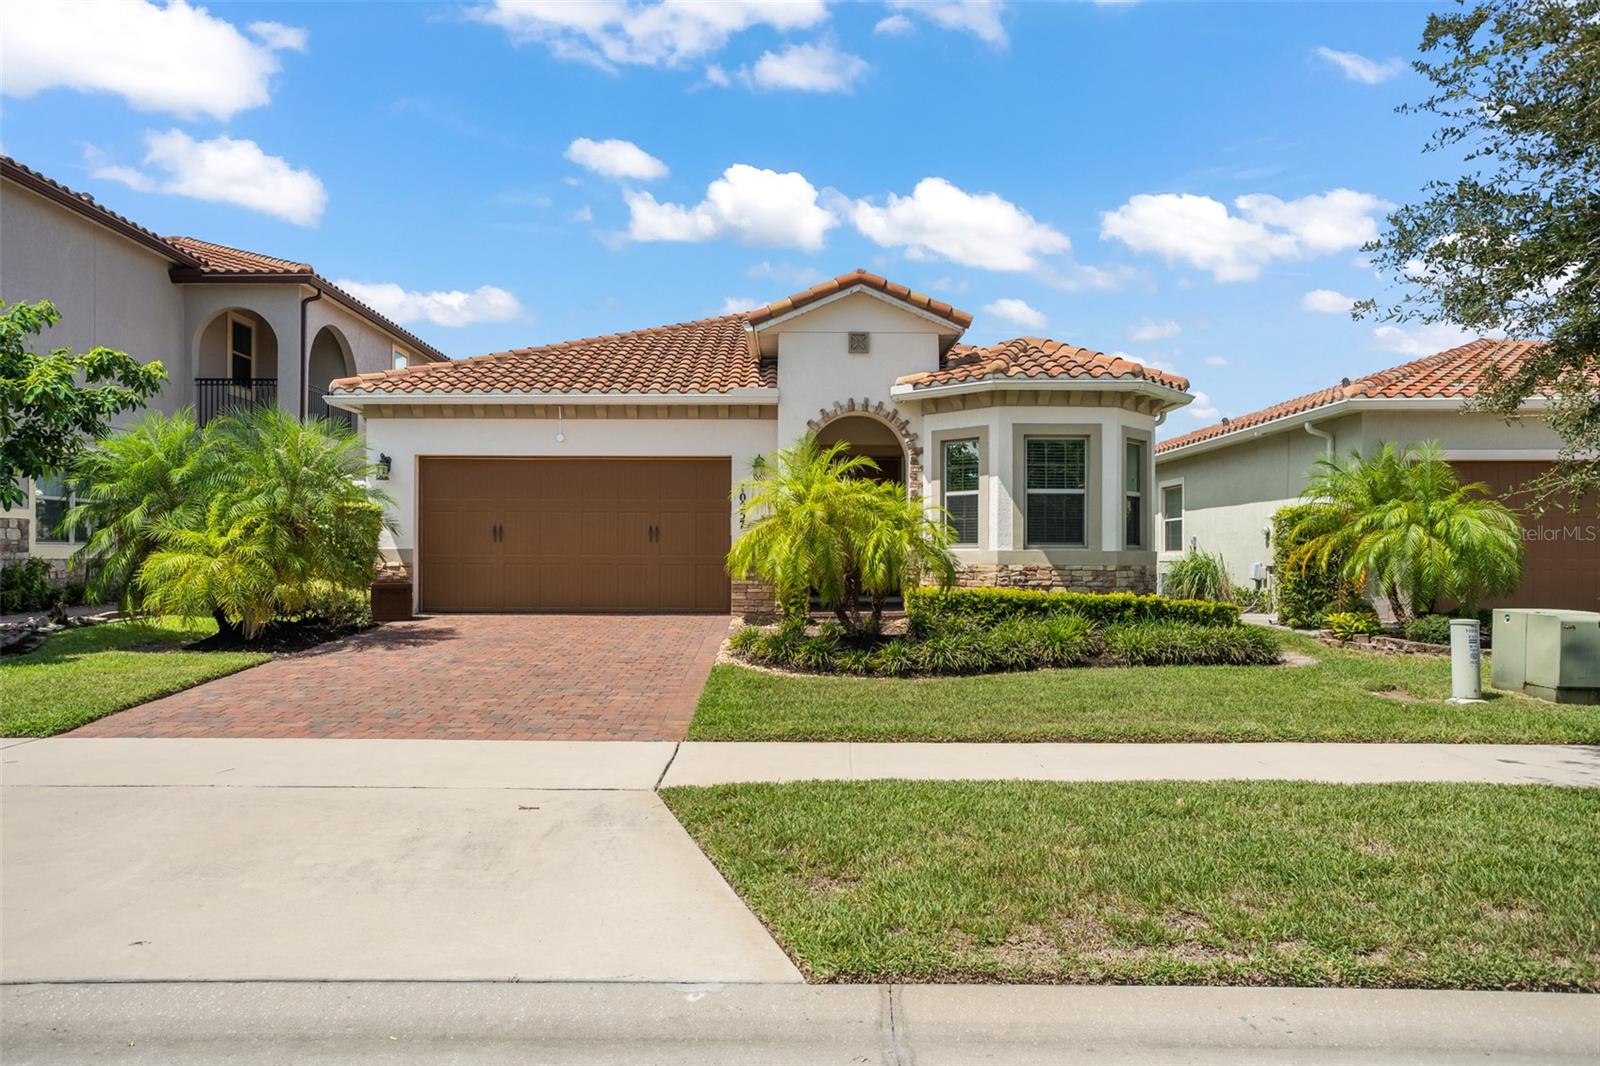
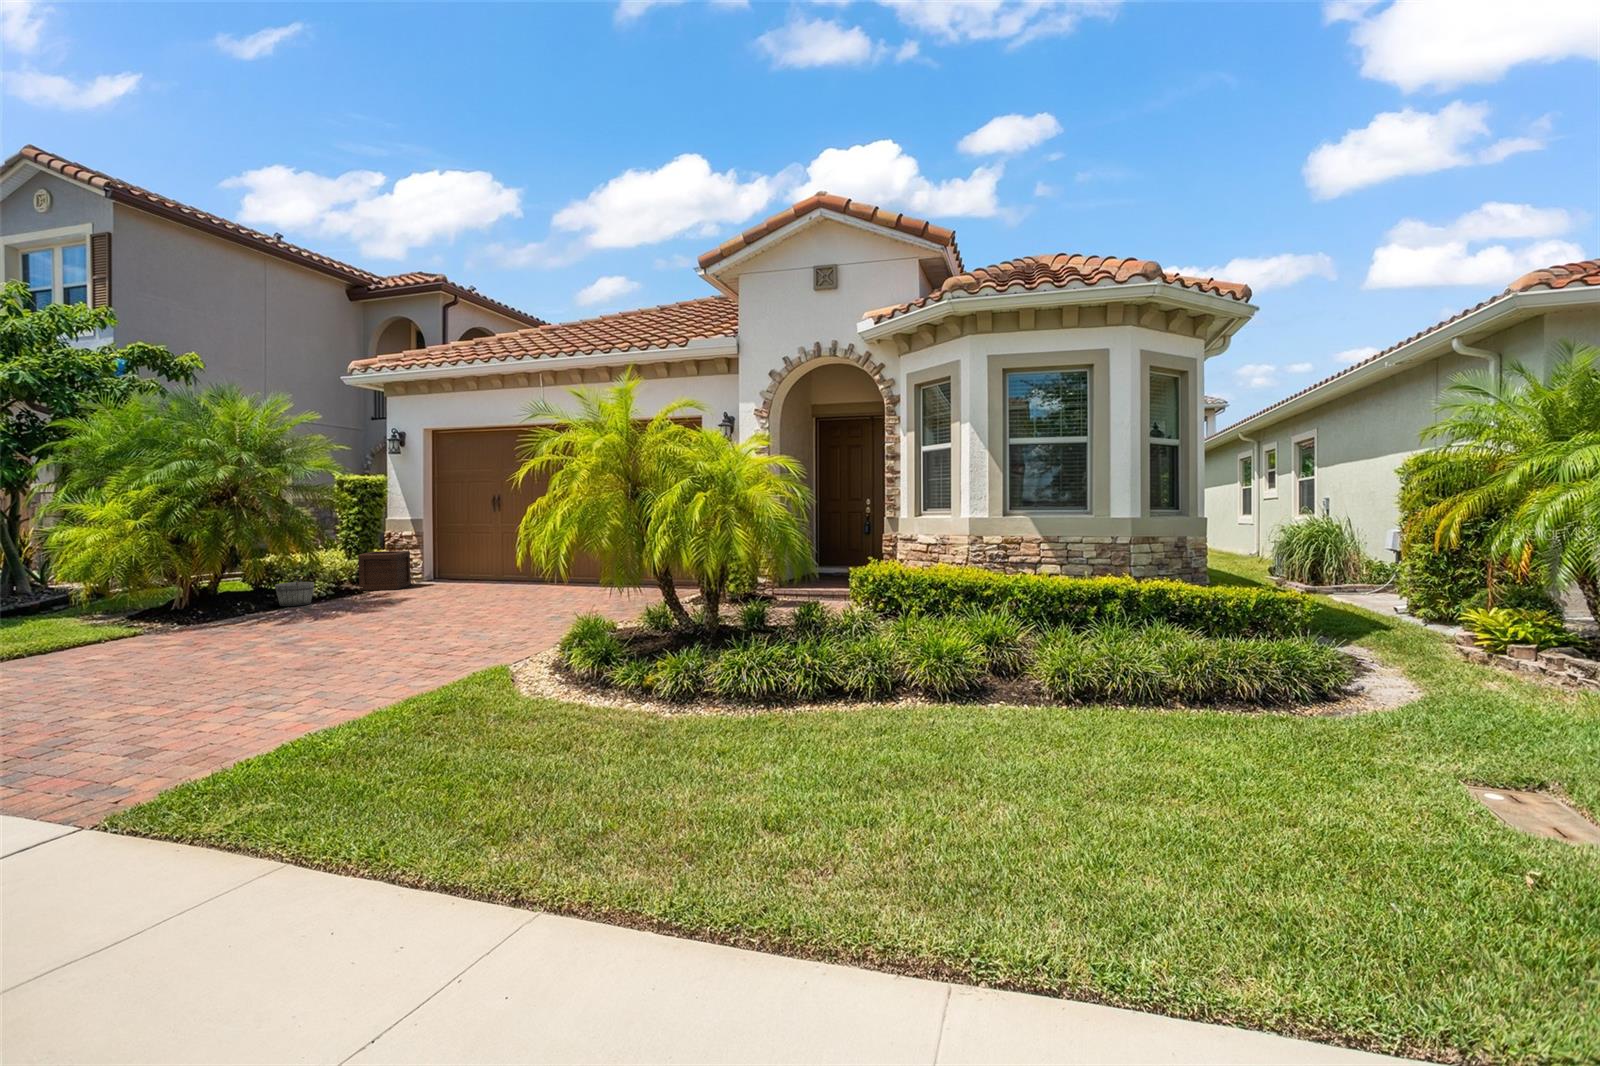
wooden bucket: none [335,603,372,633] -> present [275,576,314,606]

